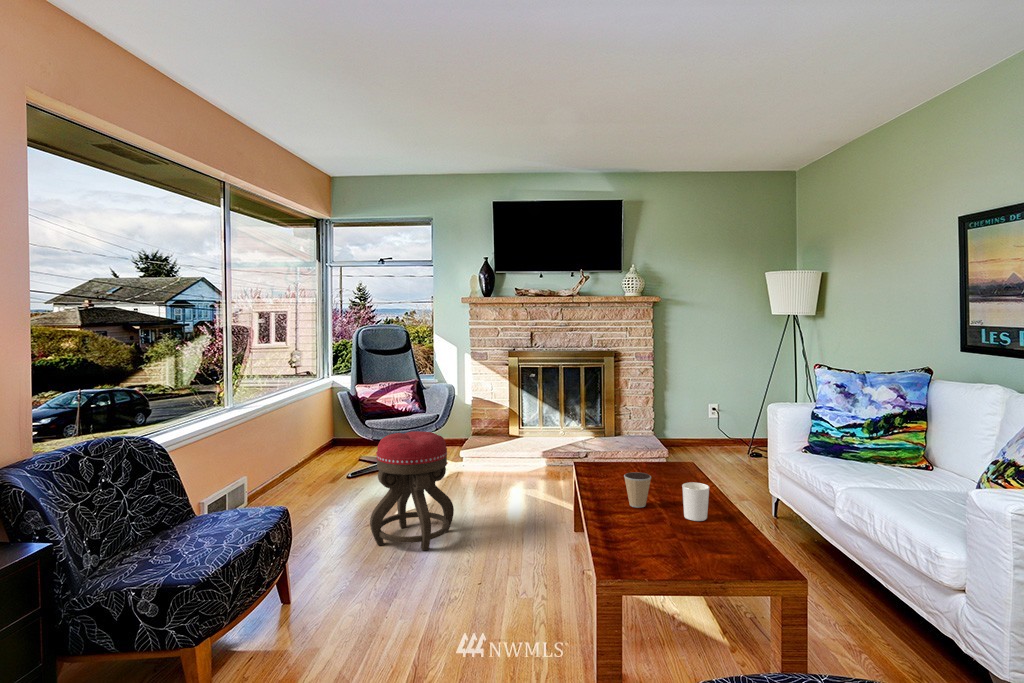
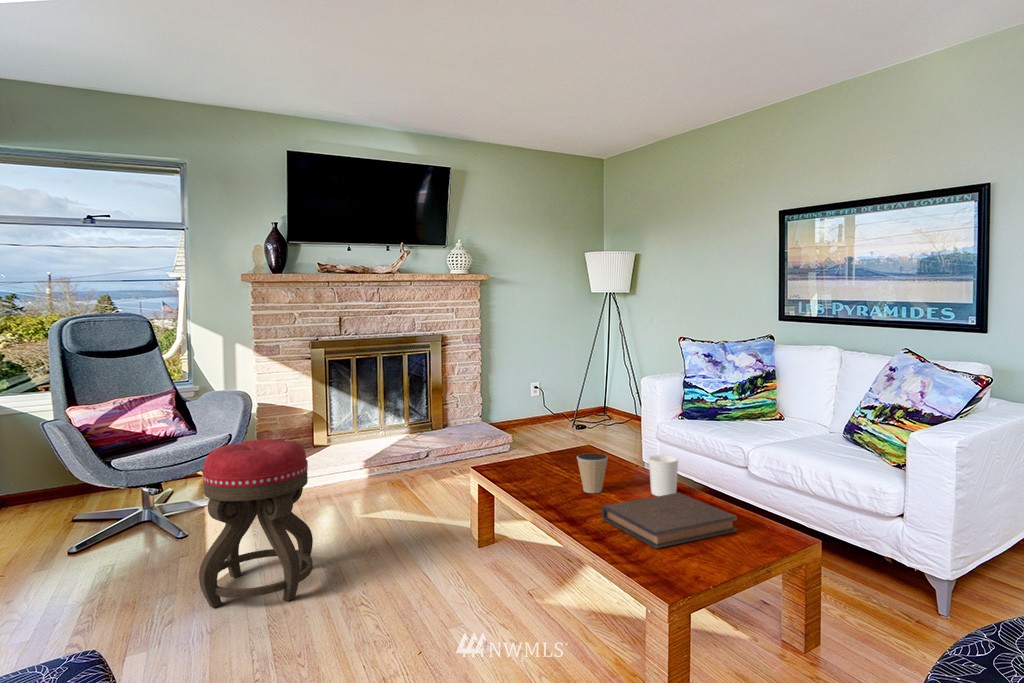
book: none [614,518,716,560] -> present [601,493,737,548]

